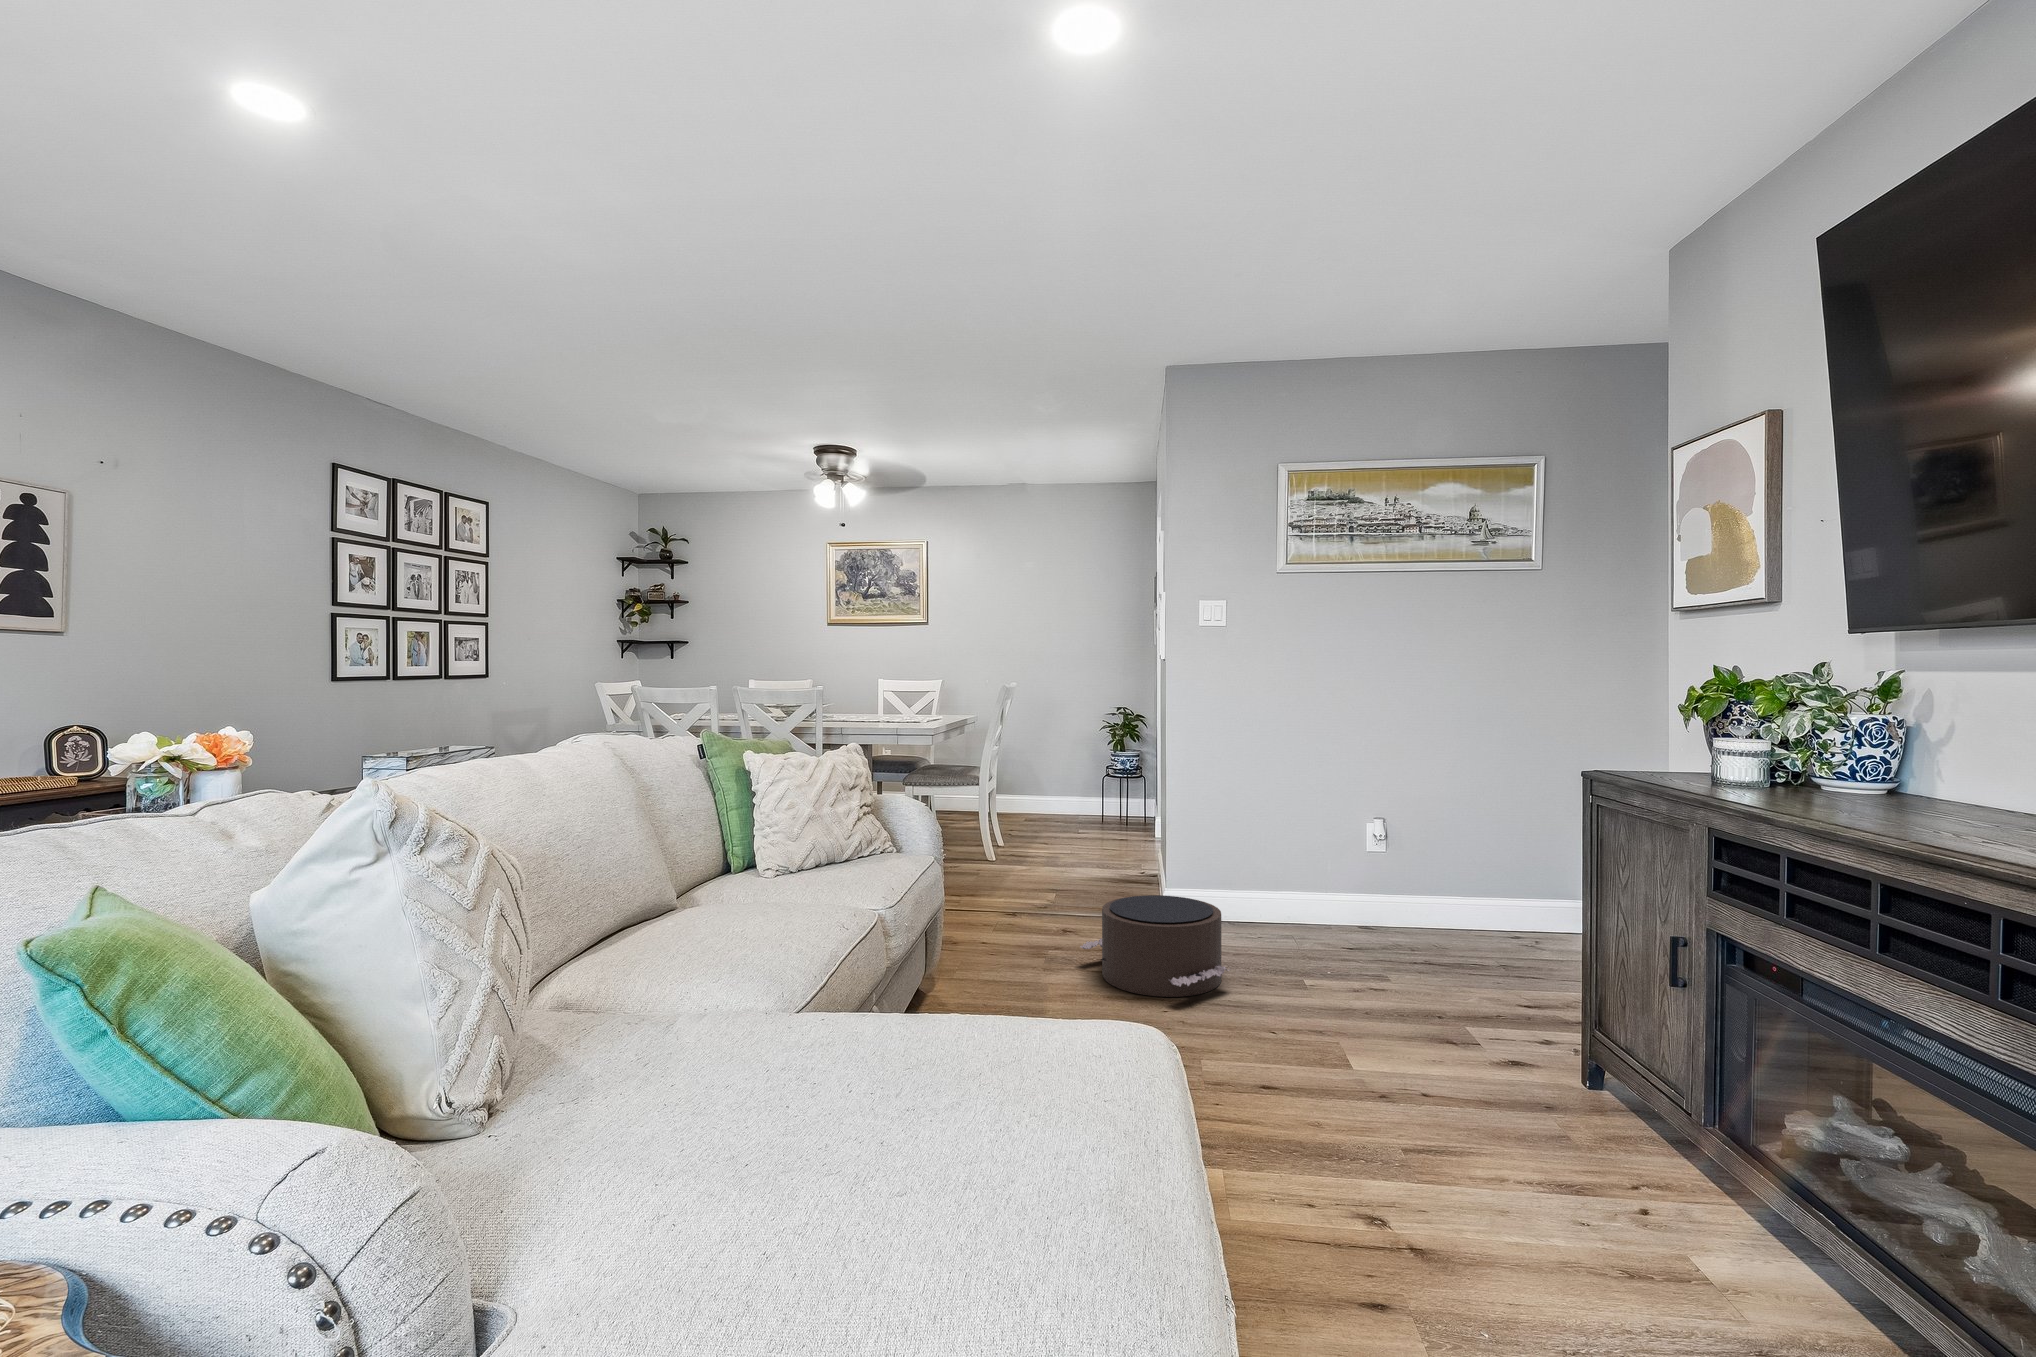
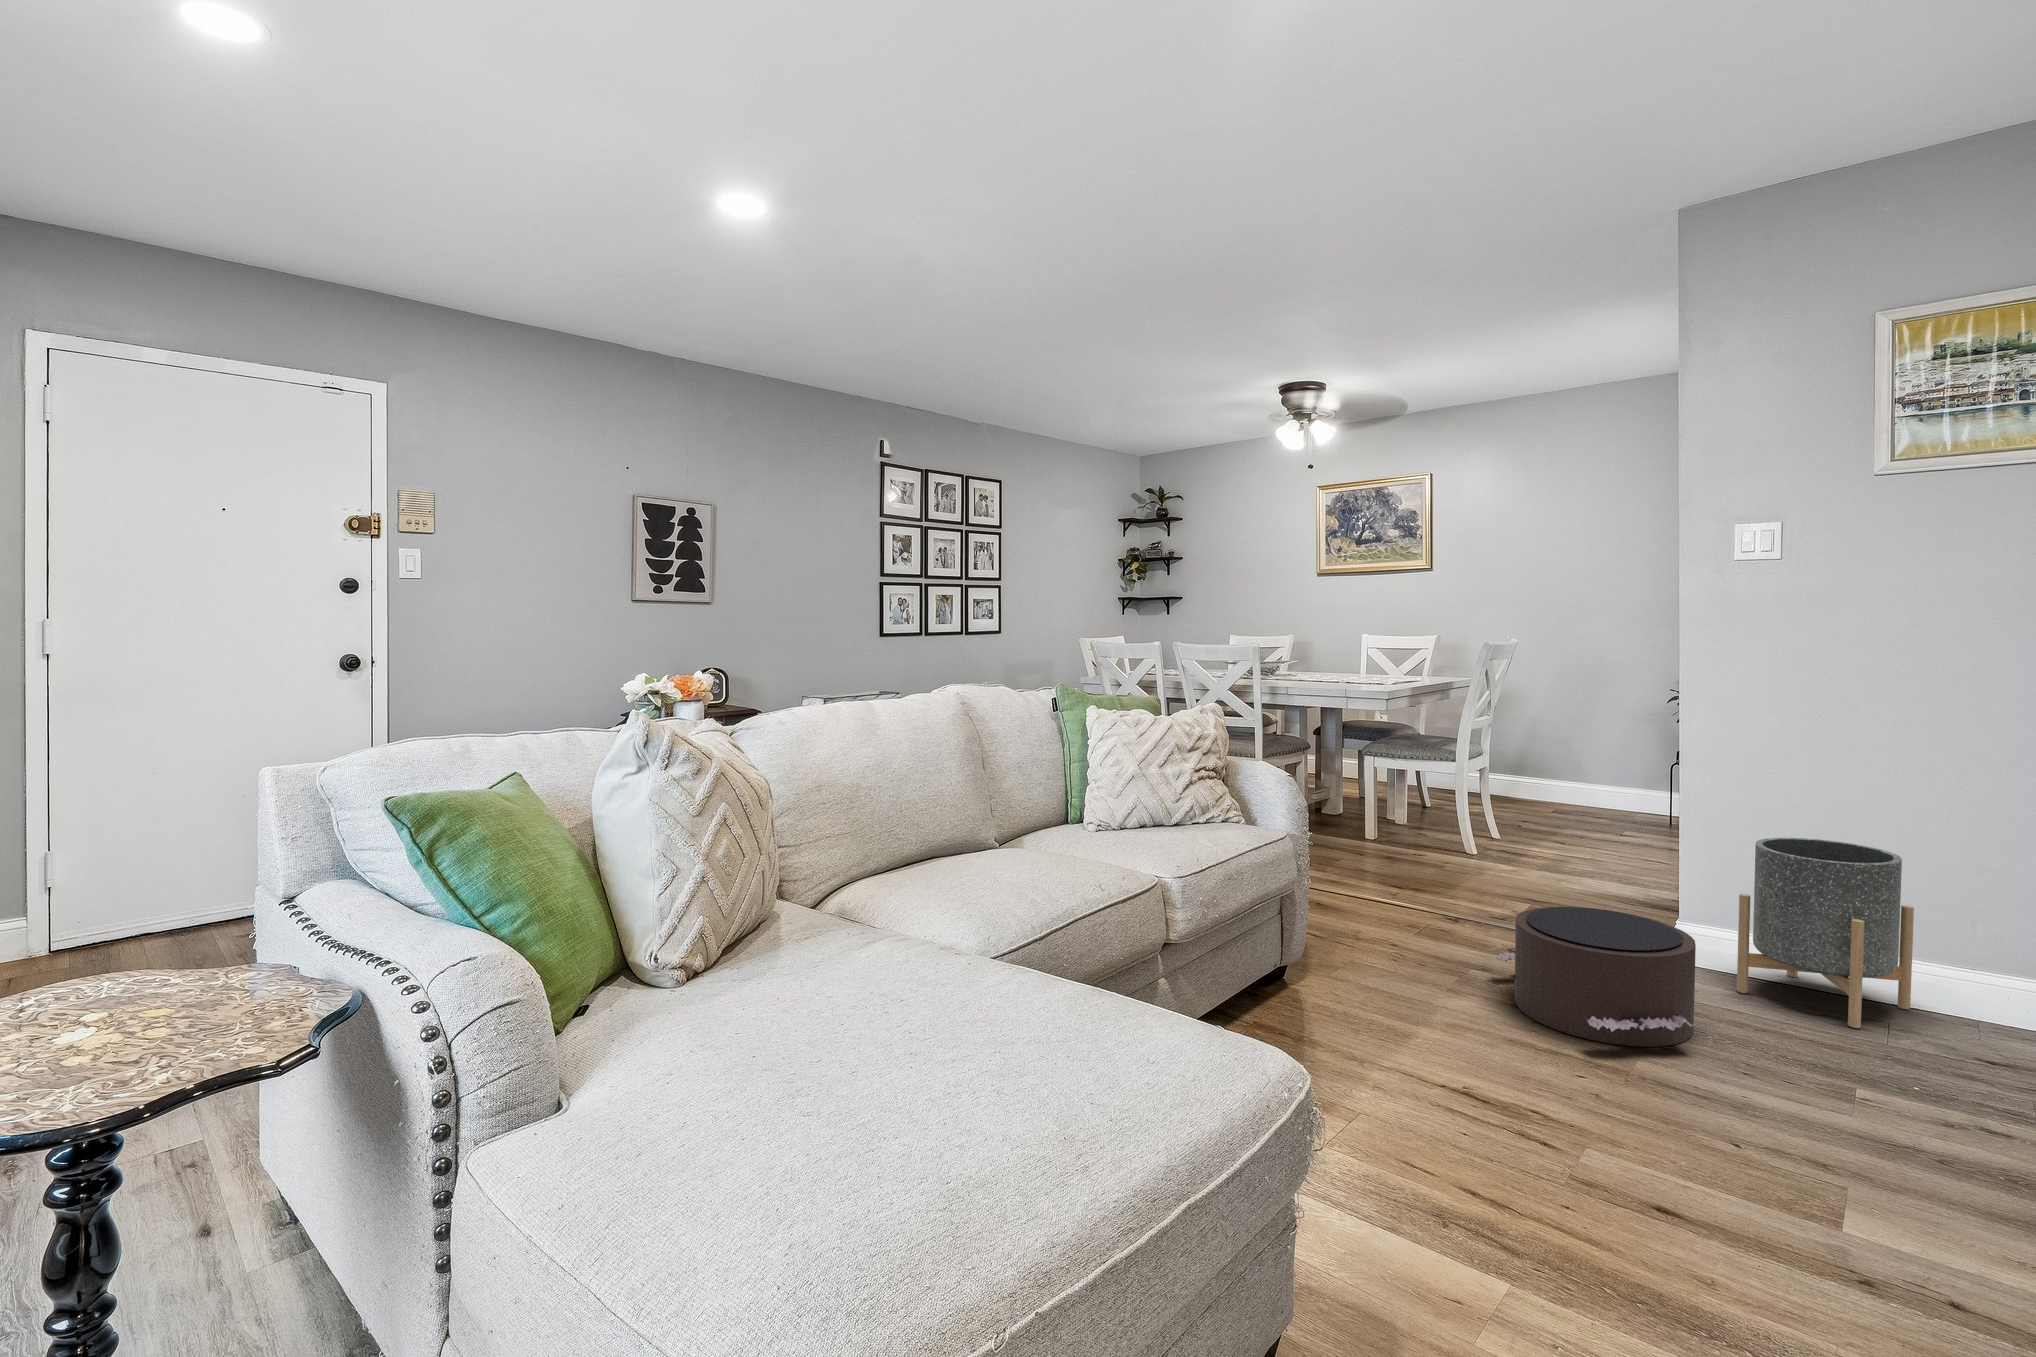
planter: none [1225,826,1313,953] -> present [1737,838,1914,1028]

